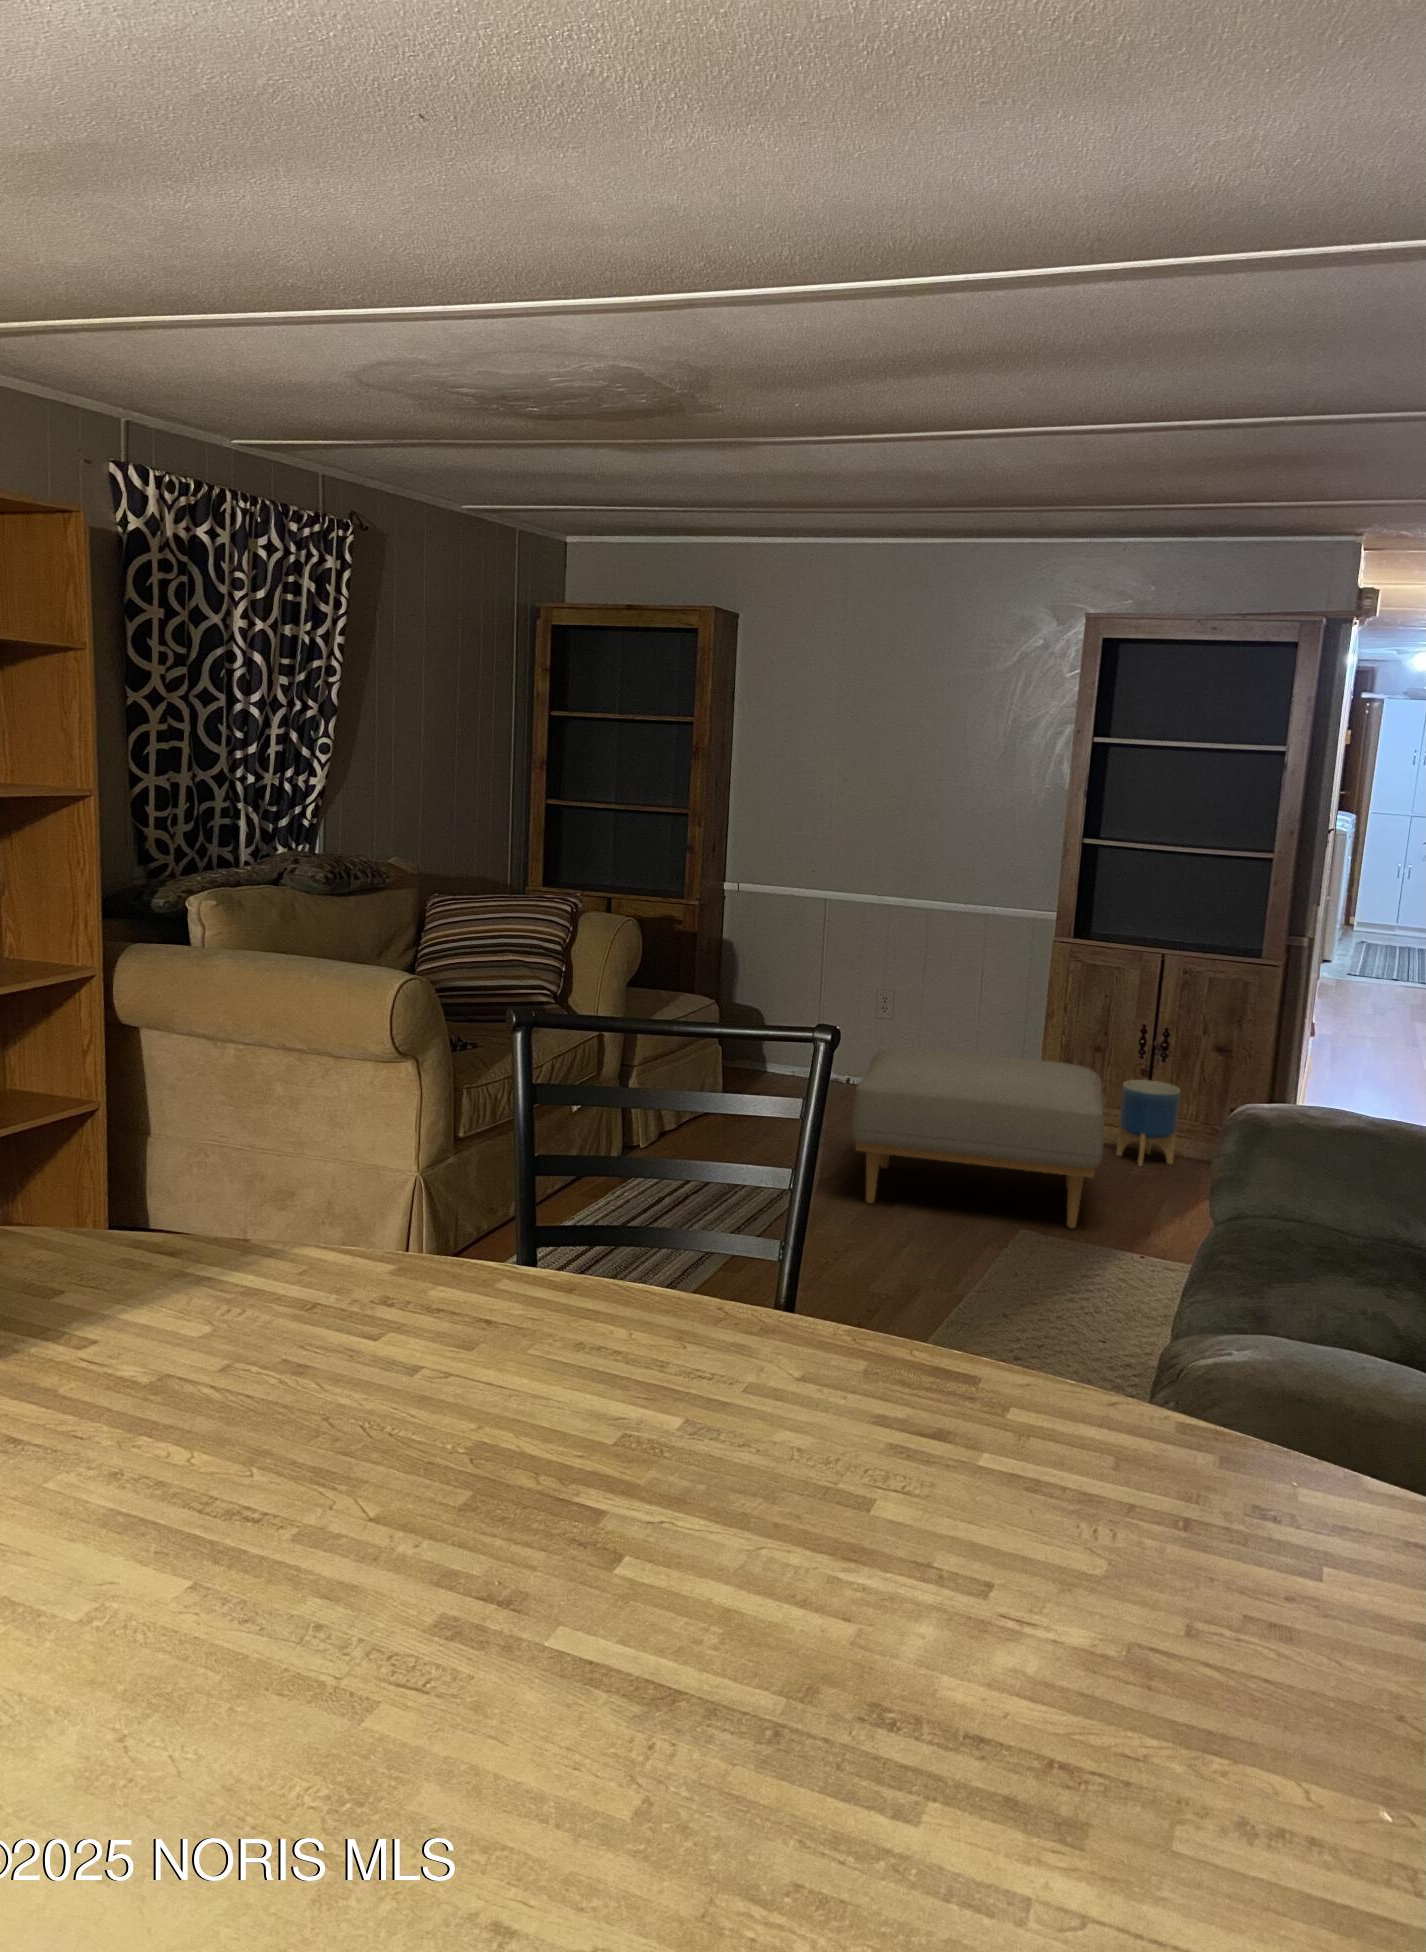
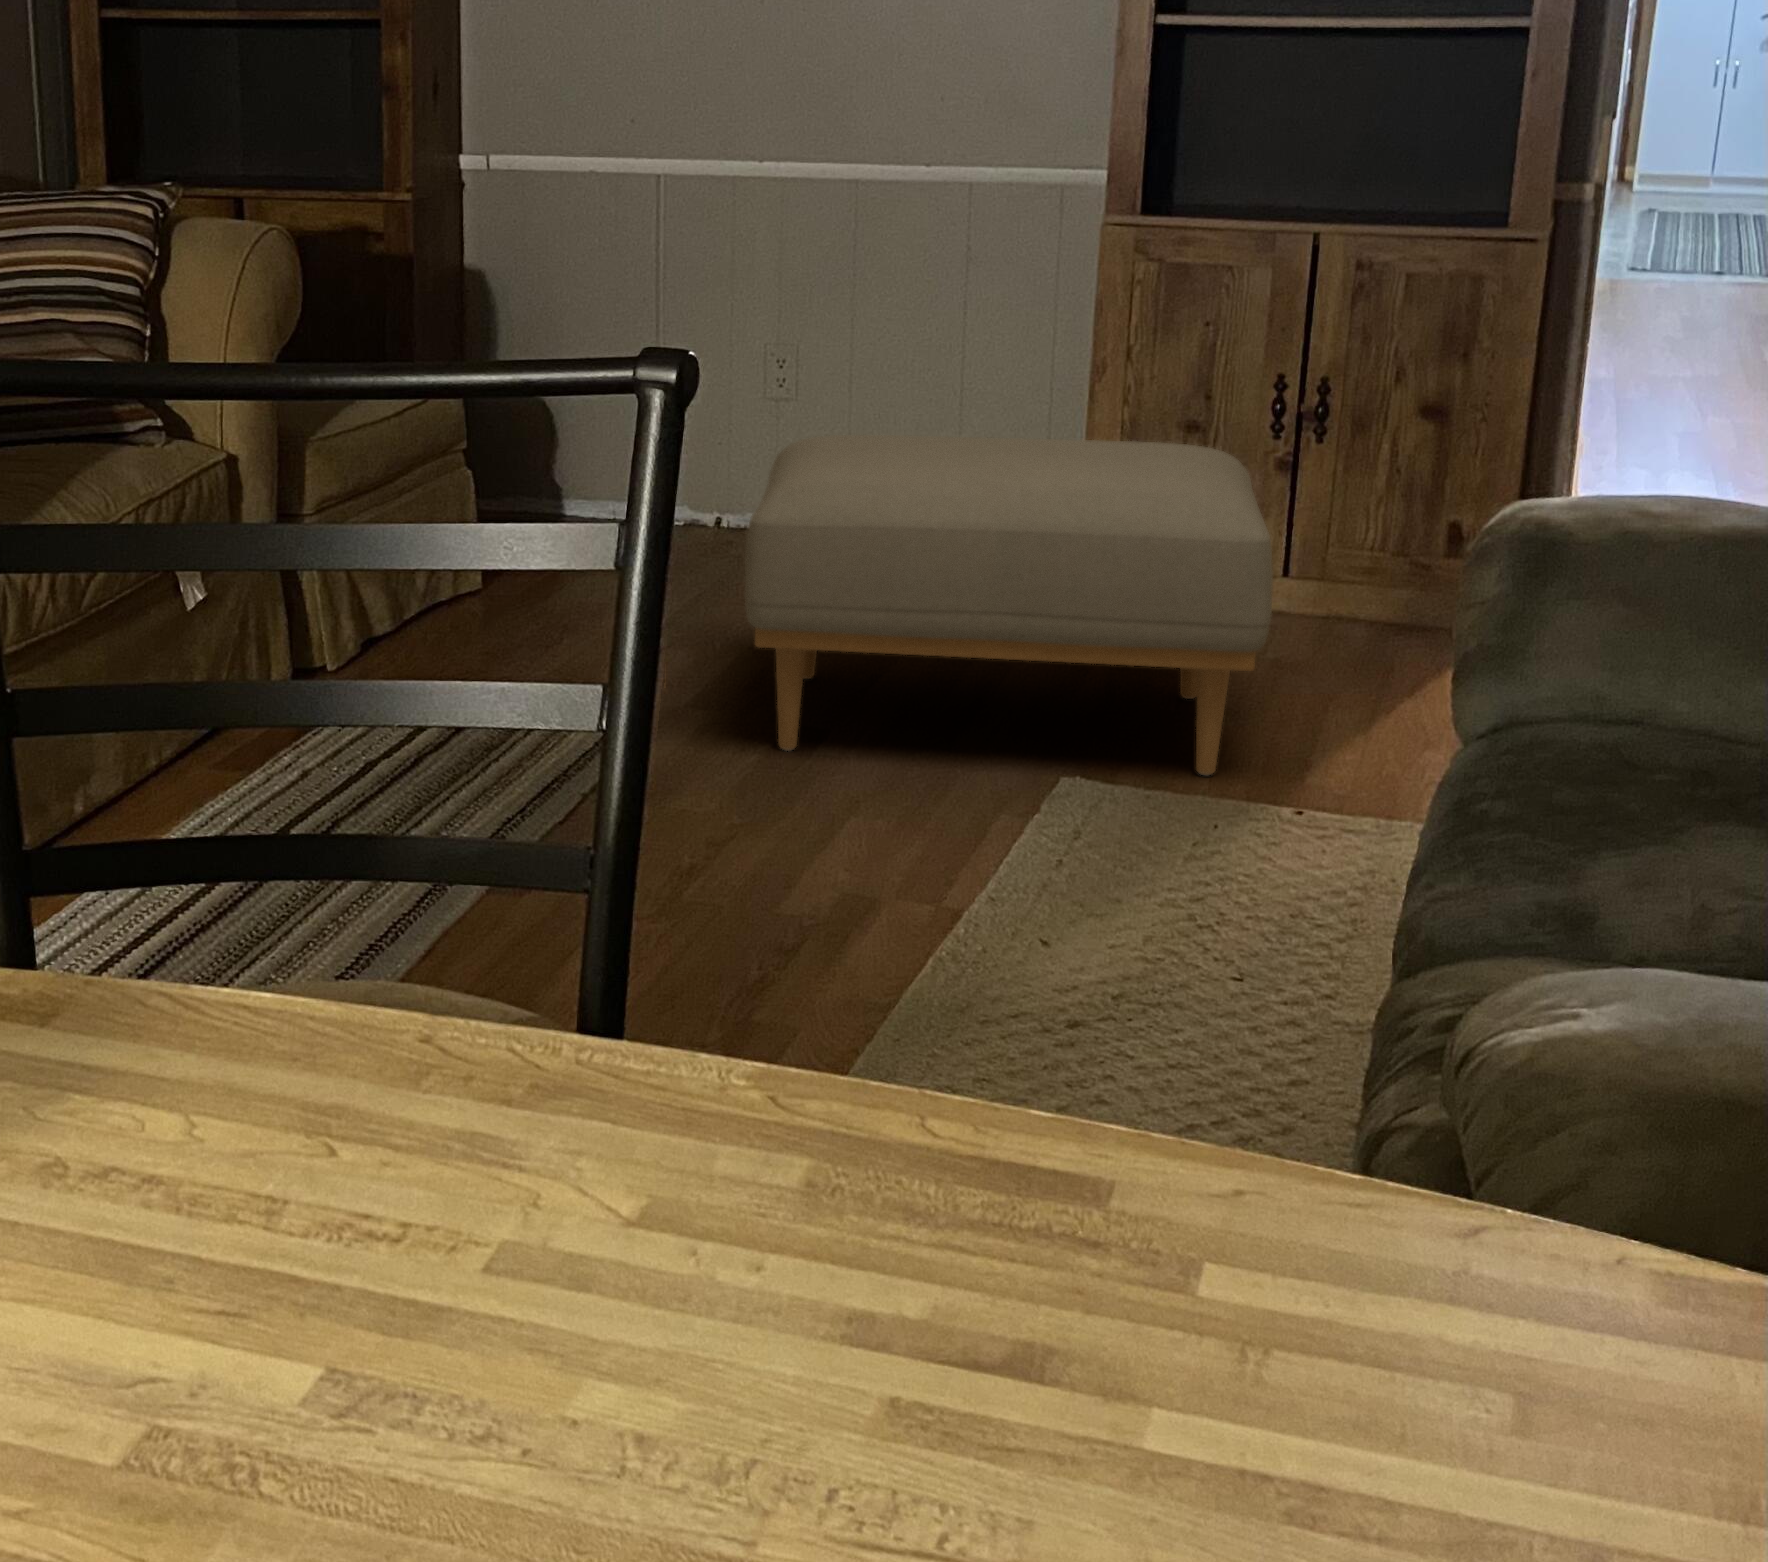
planter: present [1116,1080,1180,1166] -> none [1268,471,1400,643]

